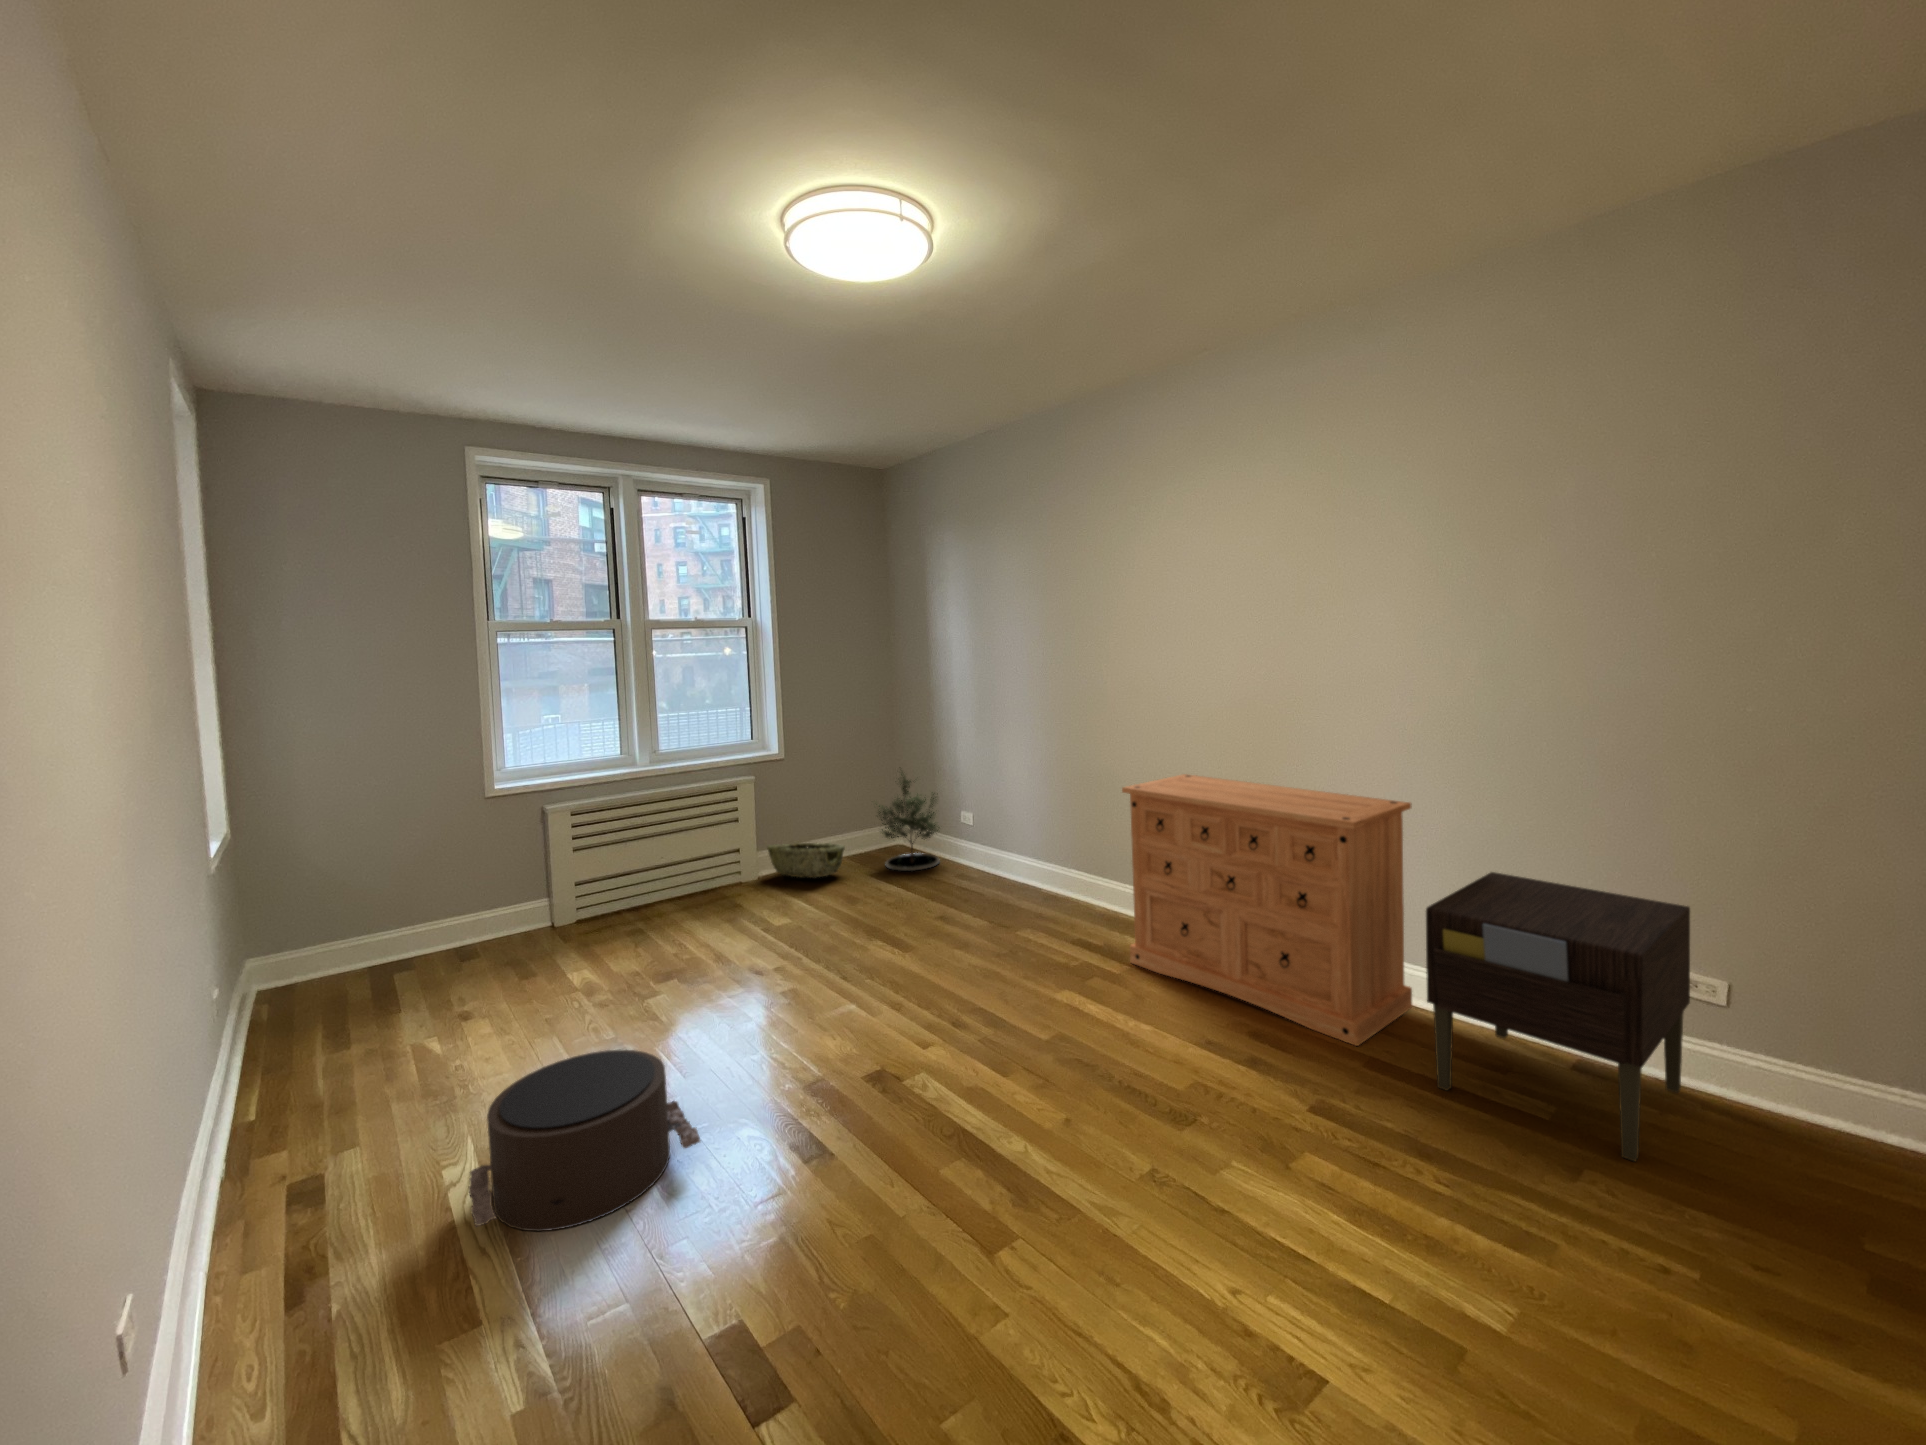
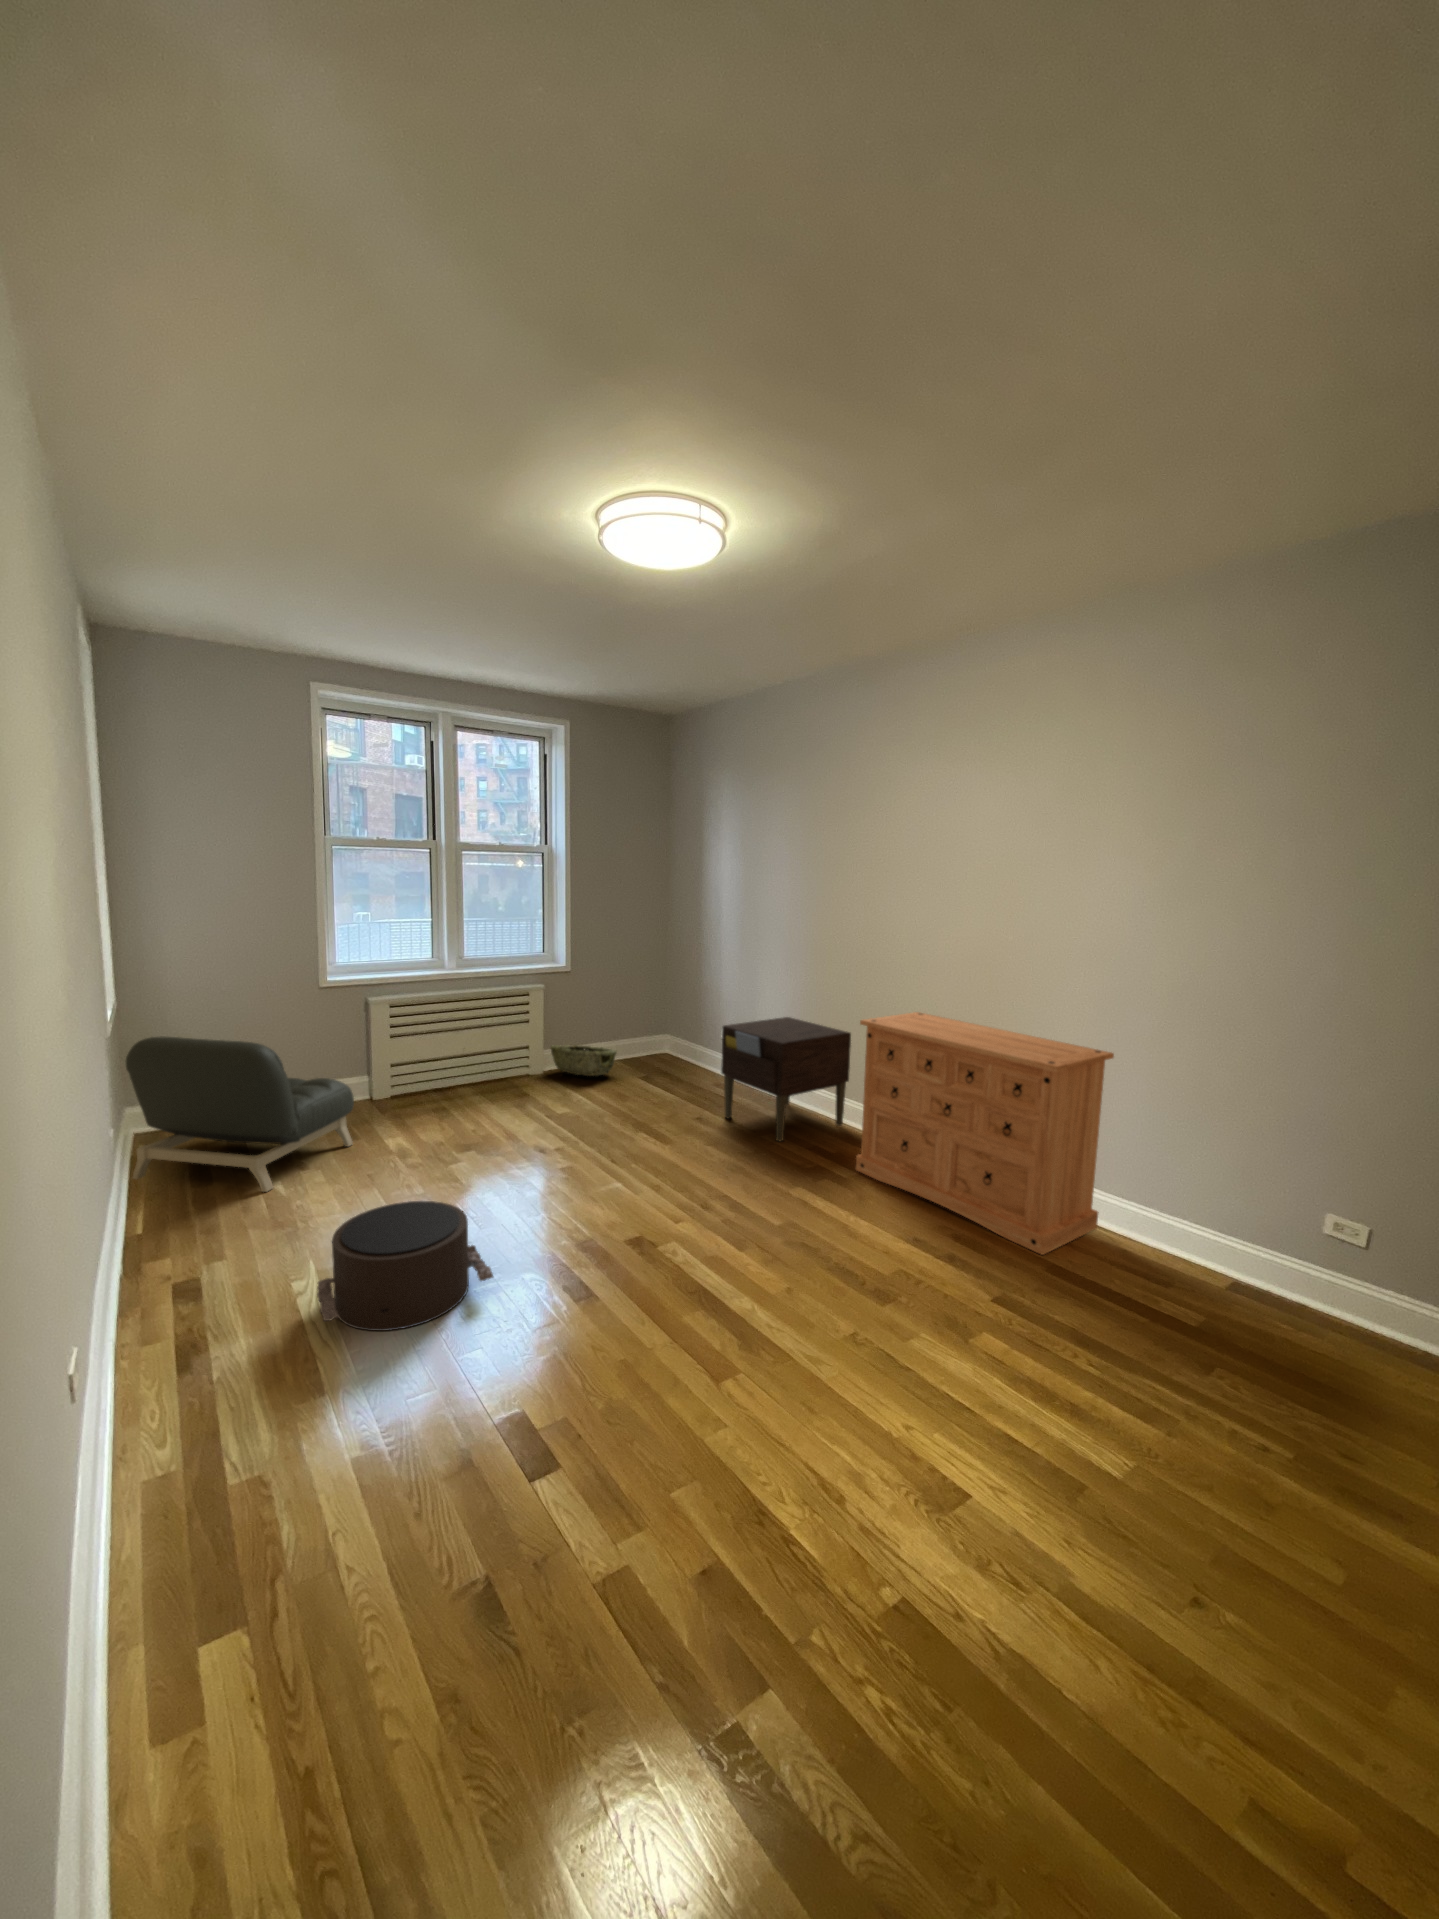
potted tree: present [876,772,940,871] -> none [641,985,702,1077]
armchair: none [229,868,528,1055] -> present [126,1036,354,1192]
nightstand: present [1426,872,1690,1161] -> present [721,1017,851,1141]

